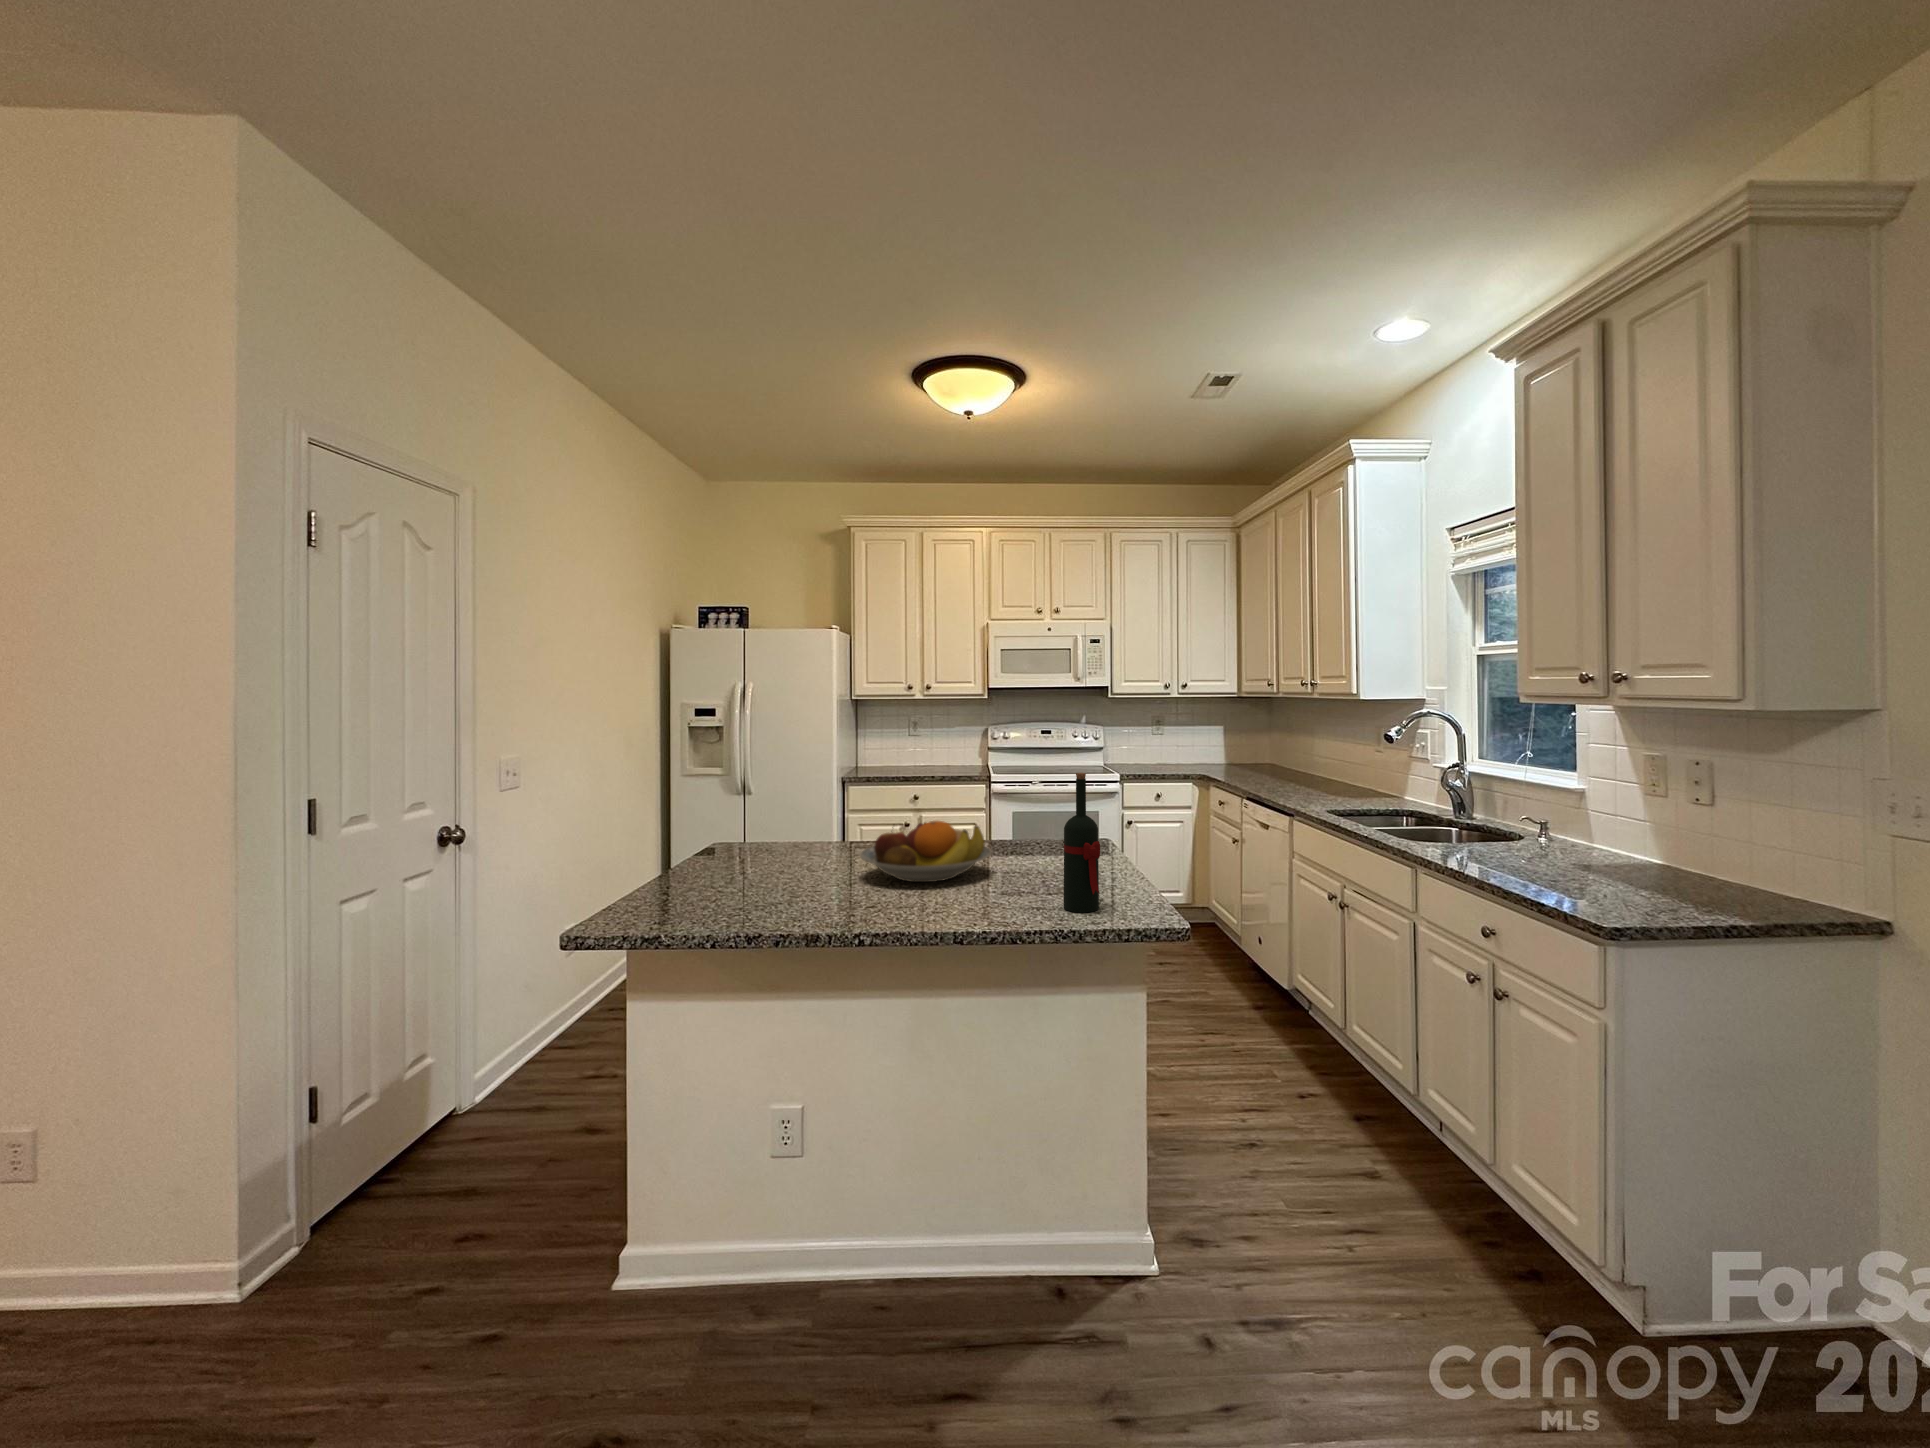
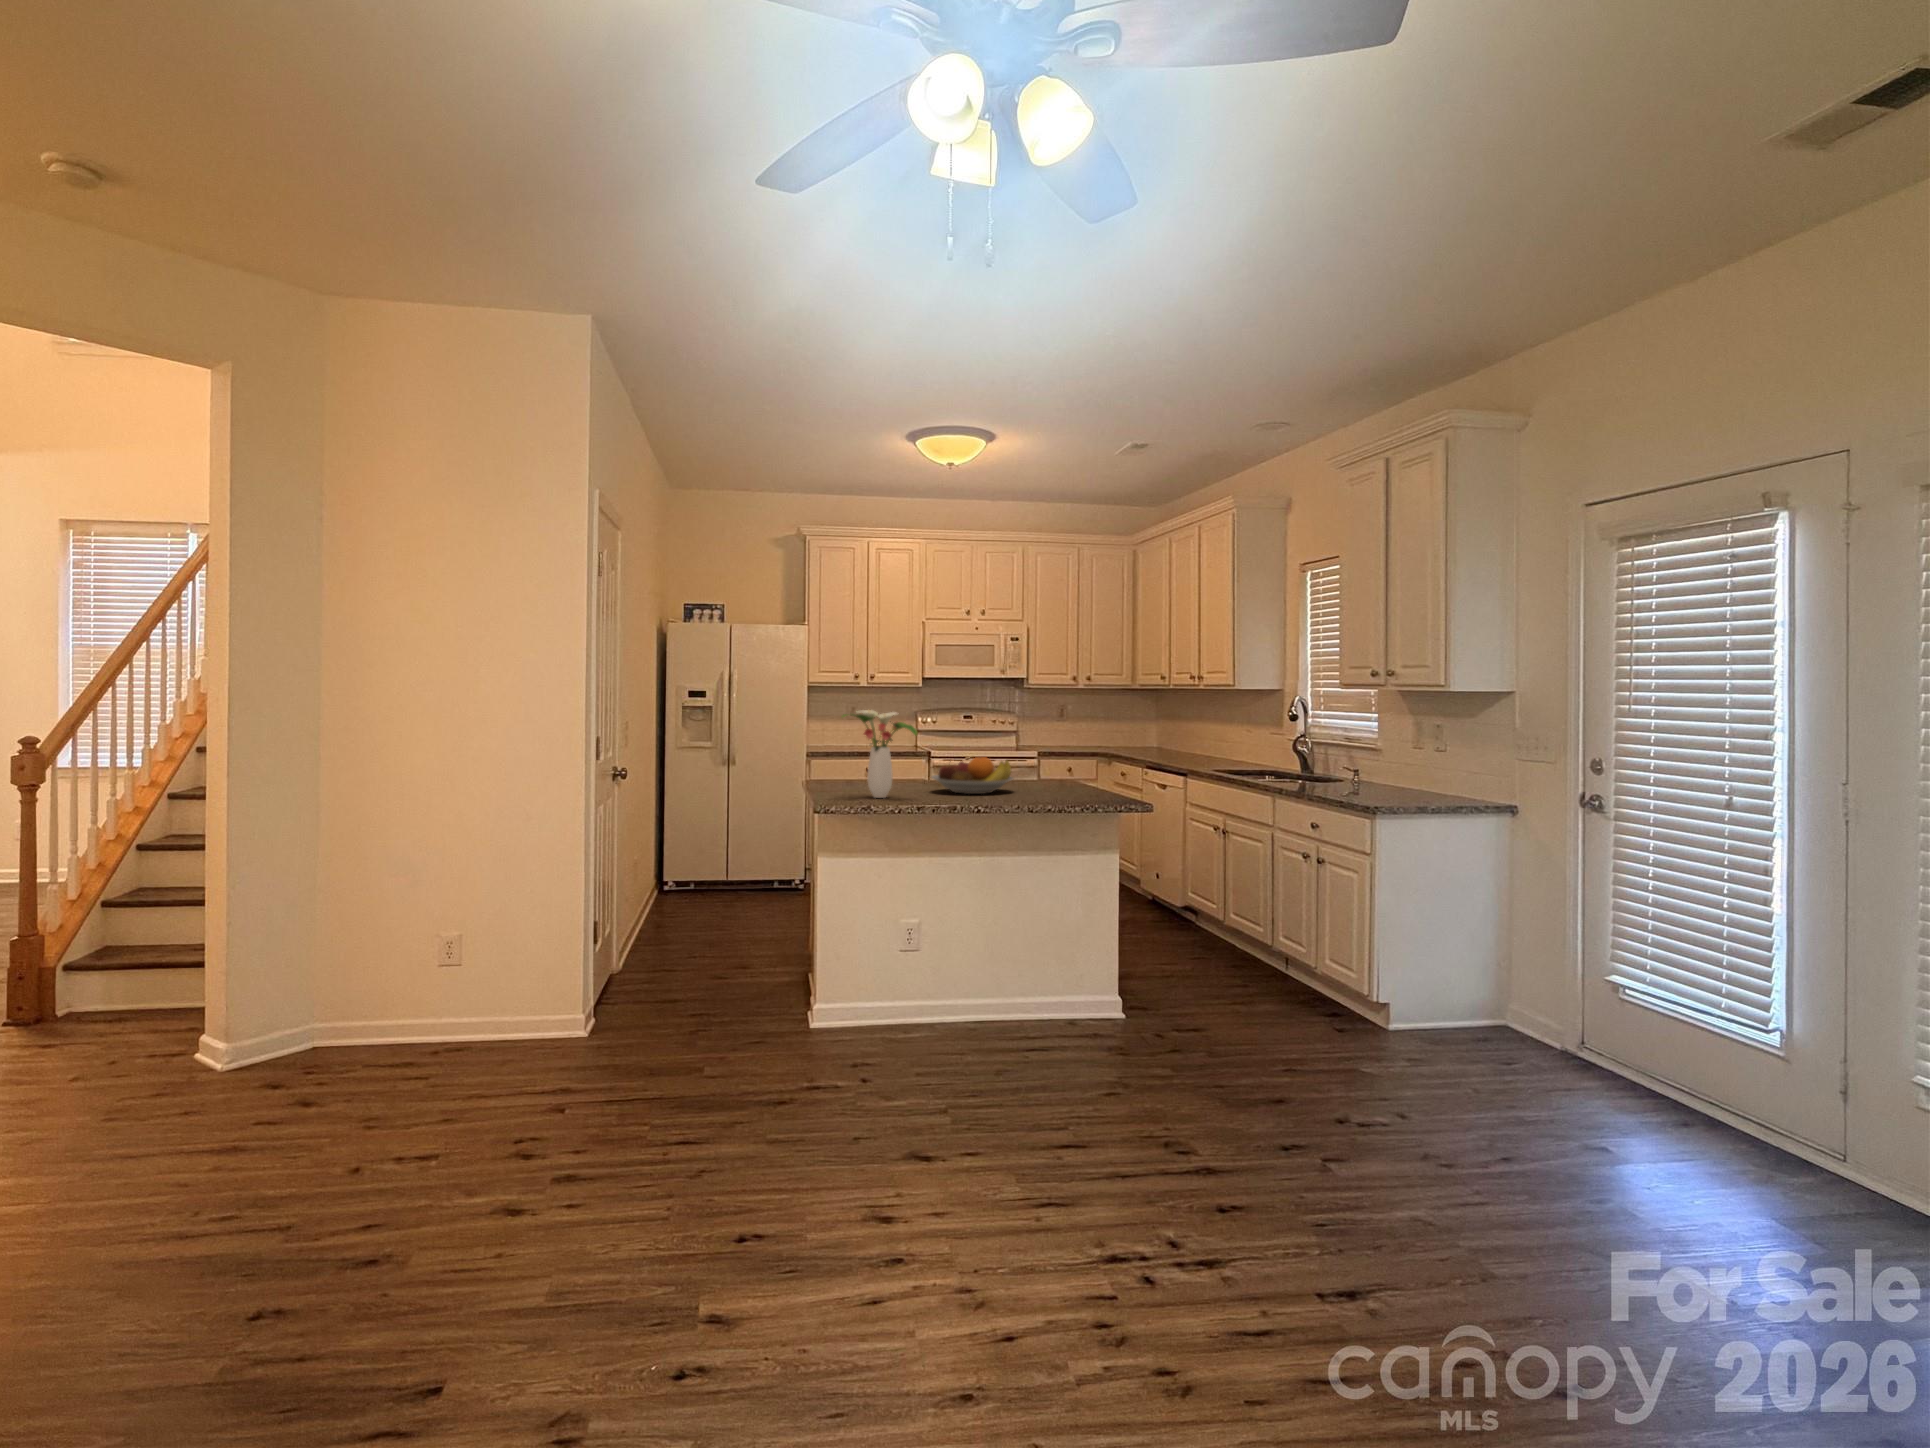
flower arrangement: none [672,750,793,896] -> present [843,710,917,798]
wine bottle: present [1064,773,1100,913] -> none [1075,722,1098,800]

